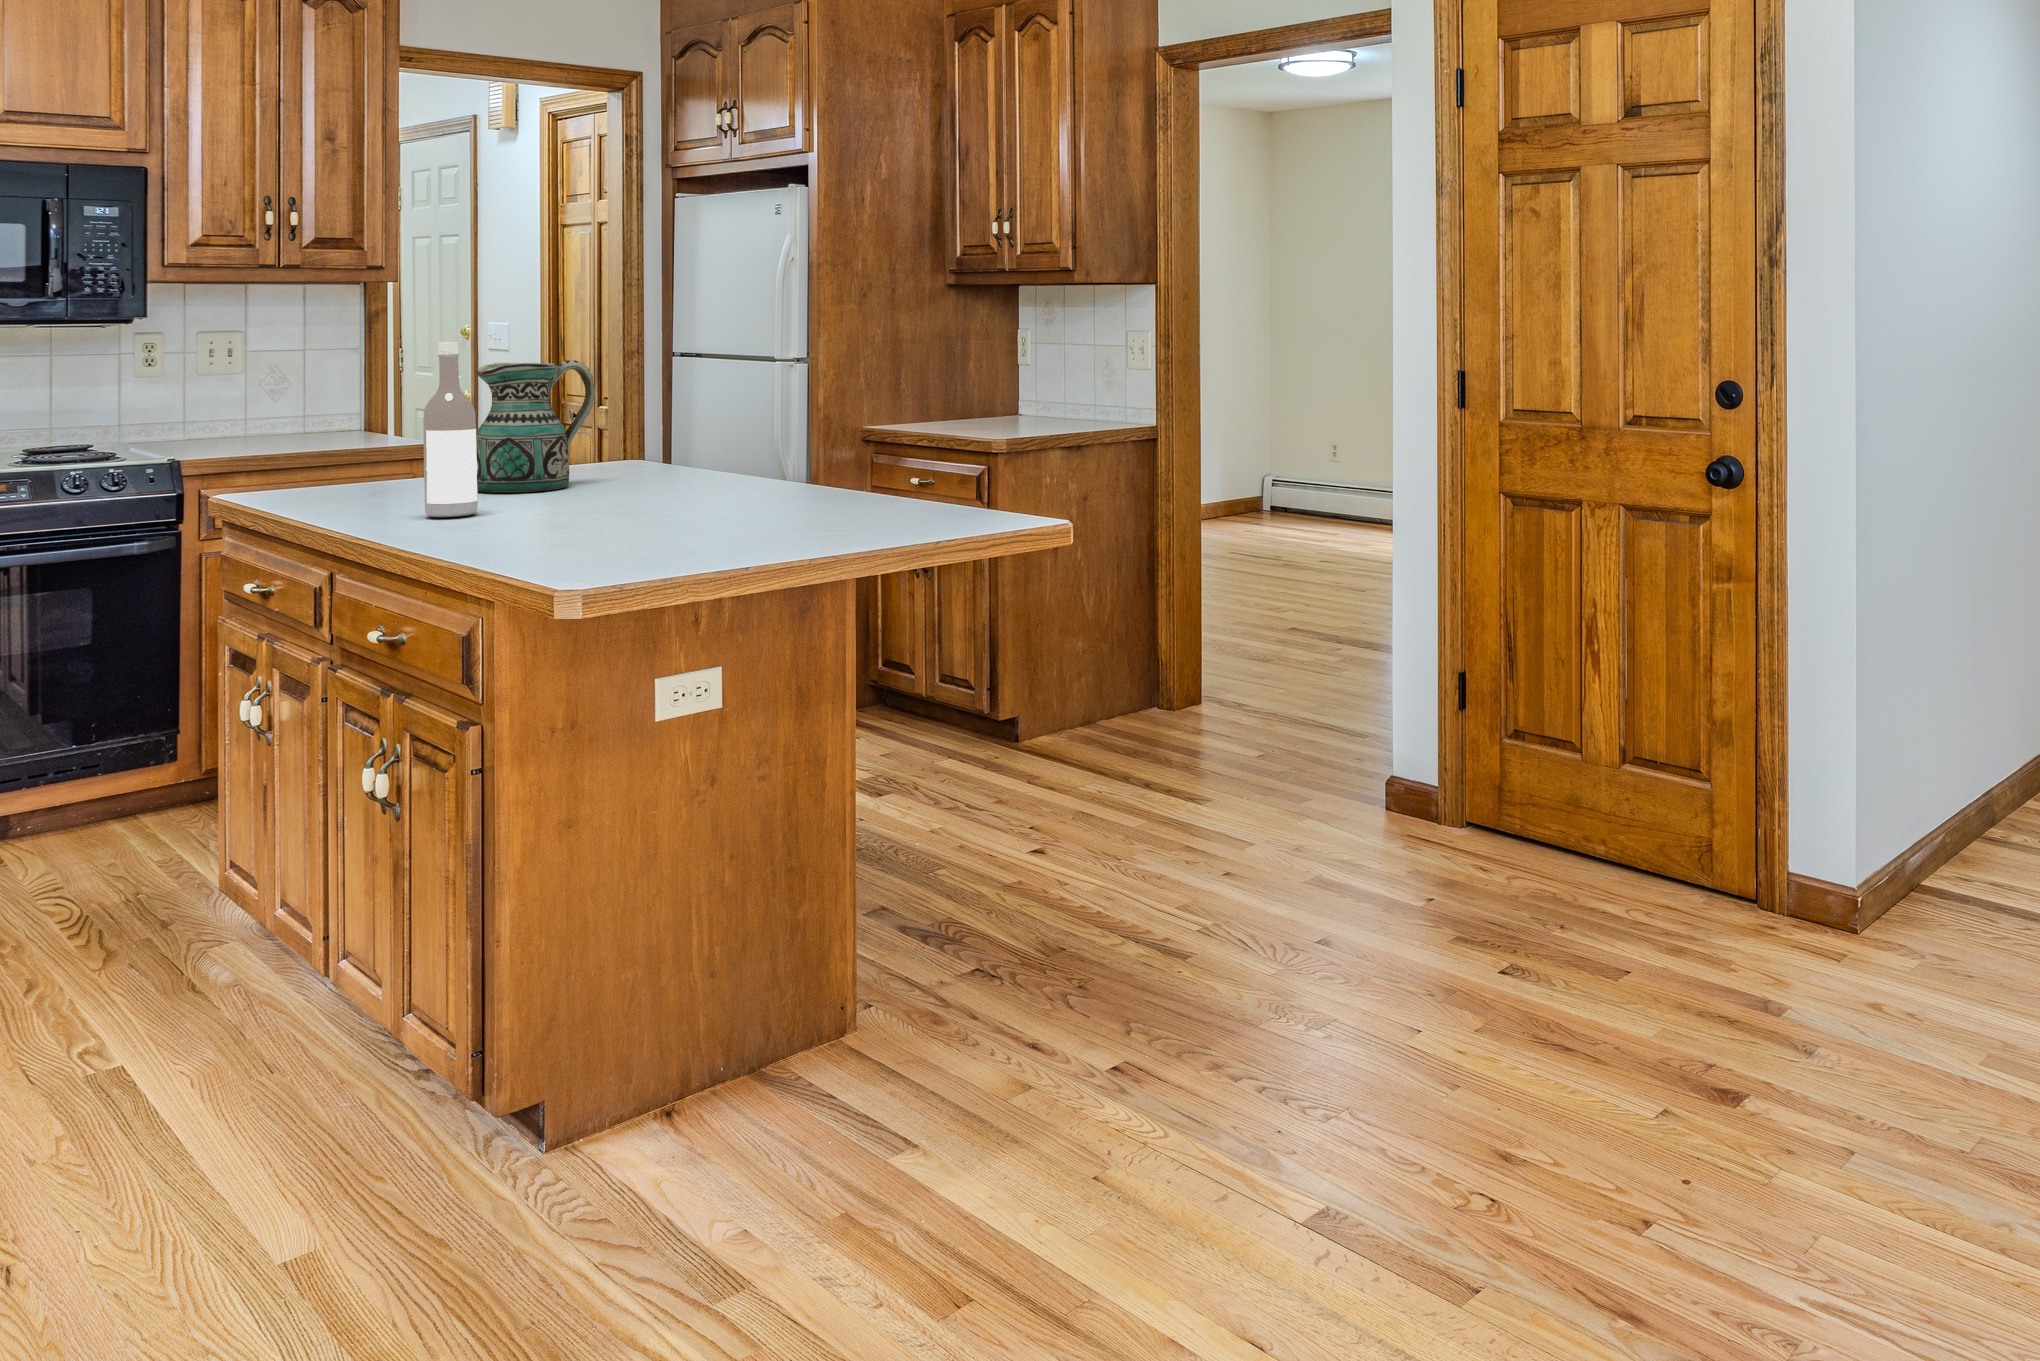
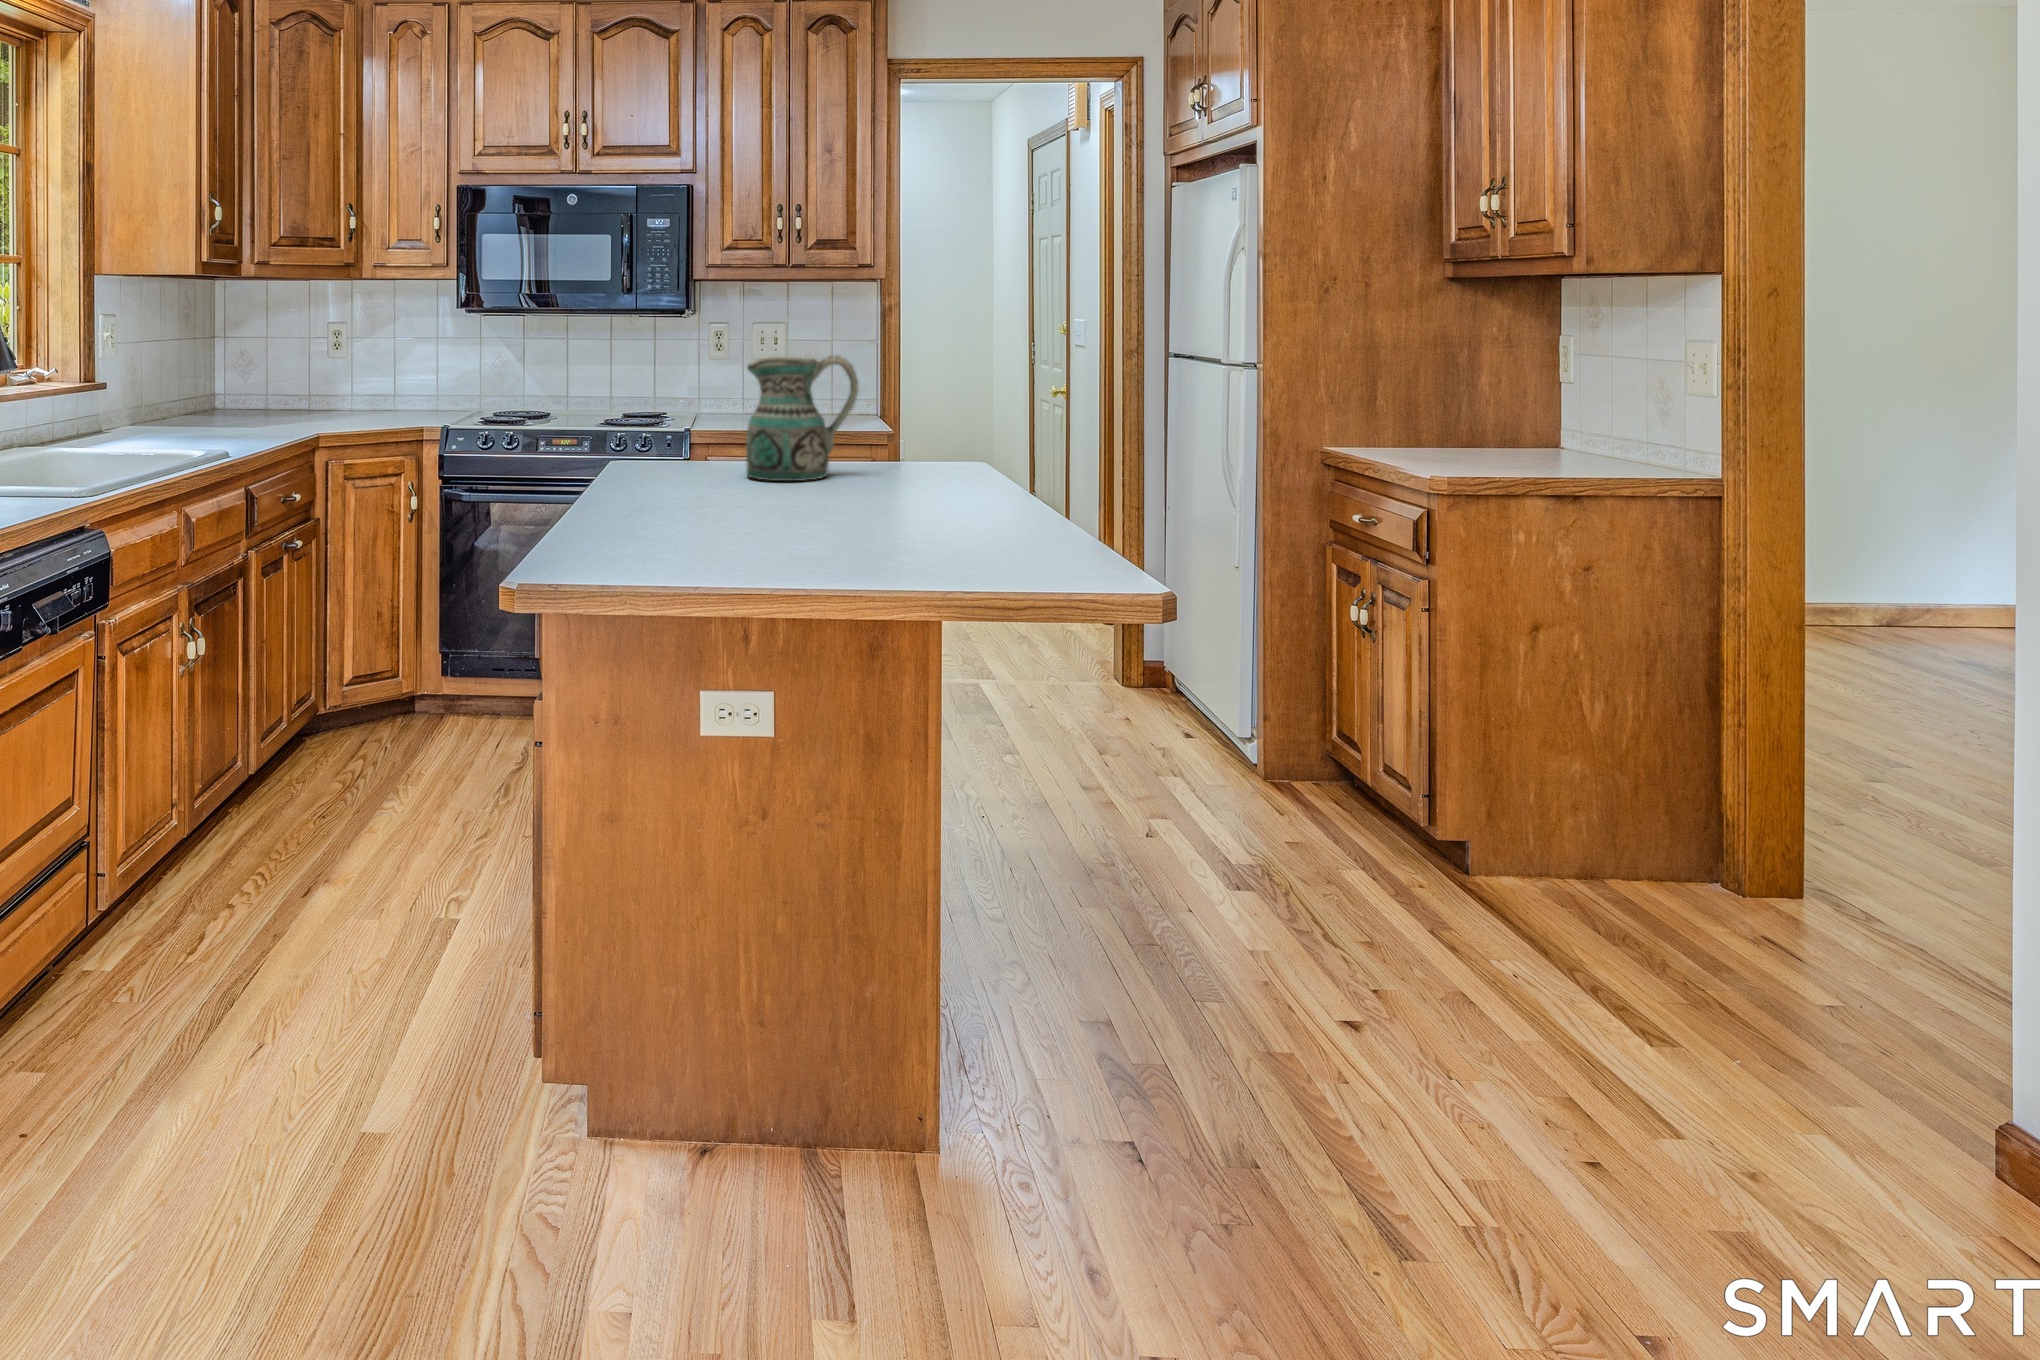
wine bottle: present [423,342,478,518] -> none [635,342,680,504]

